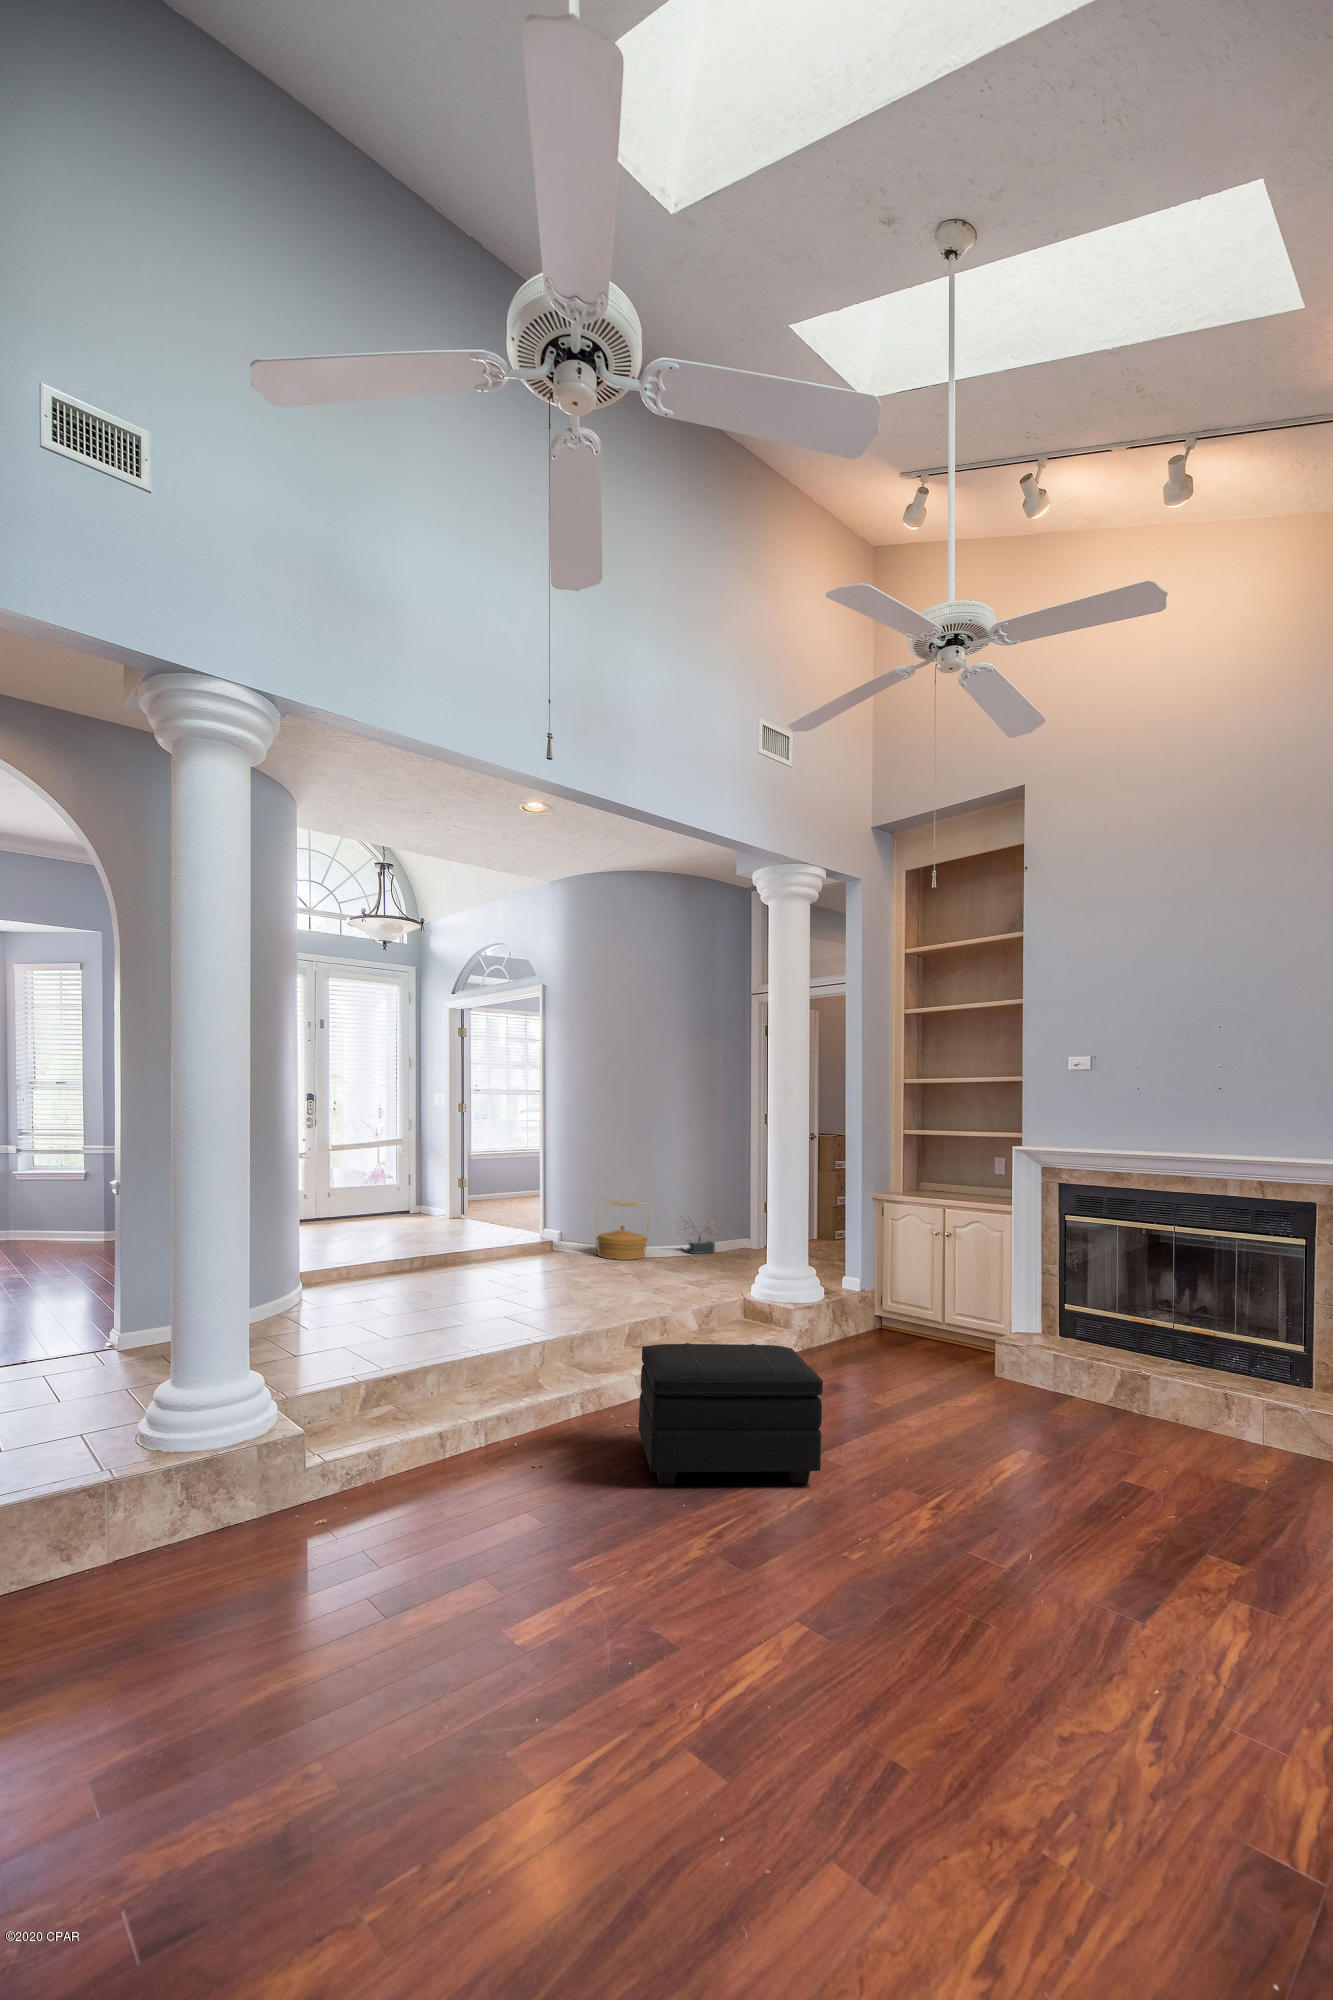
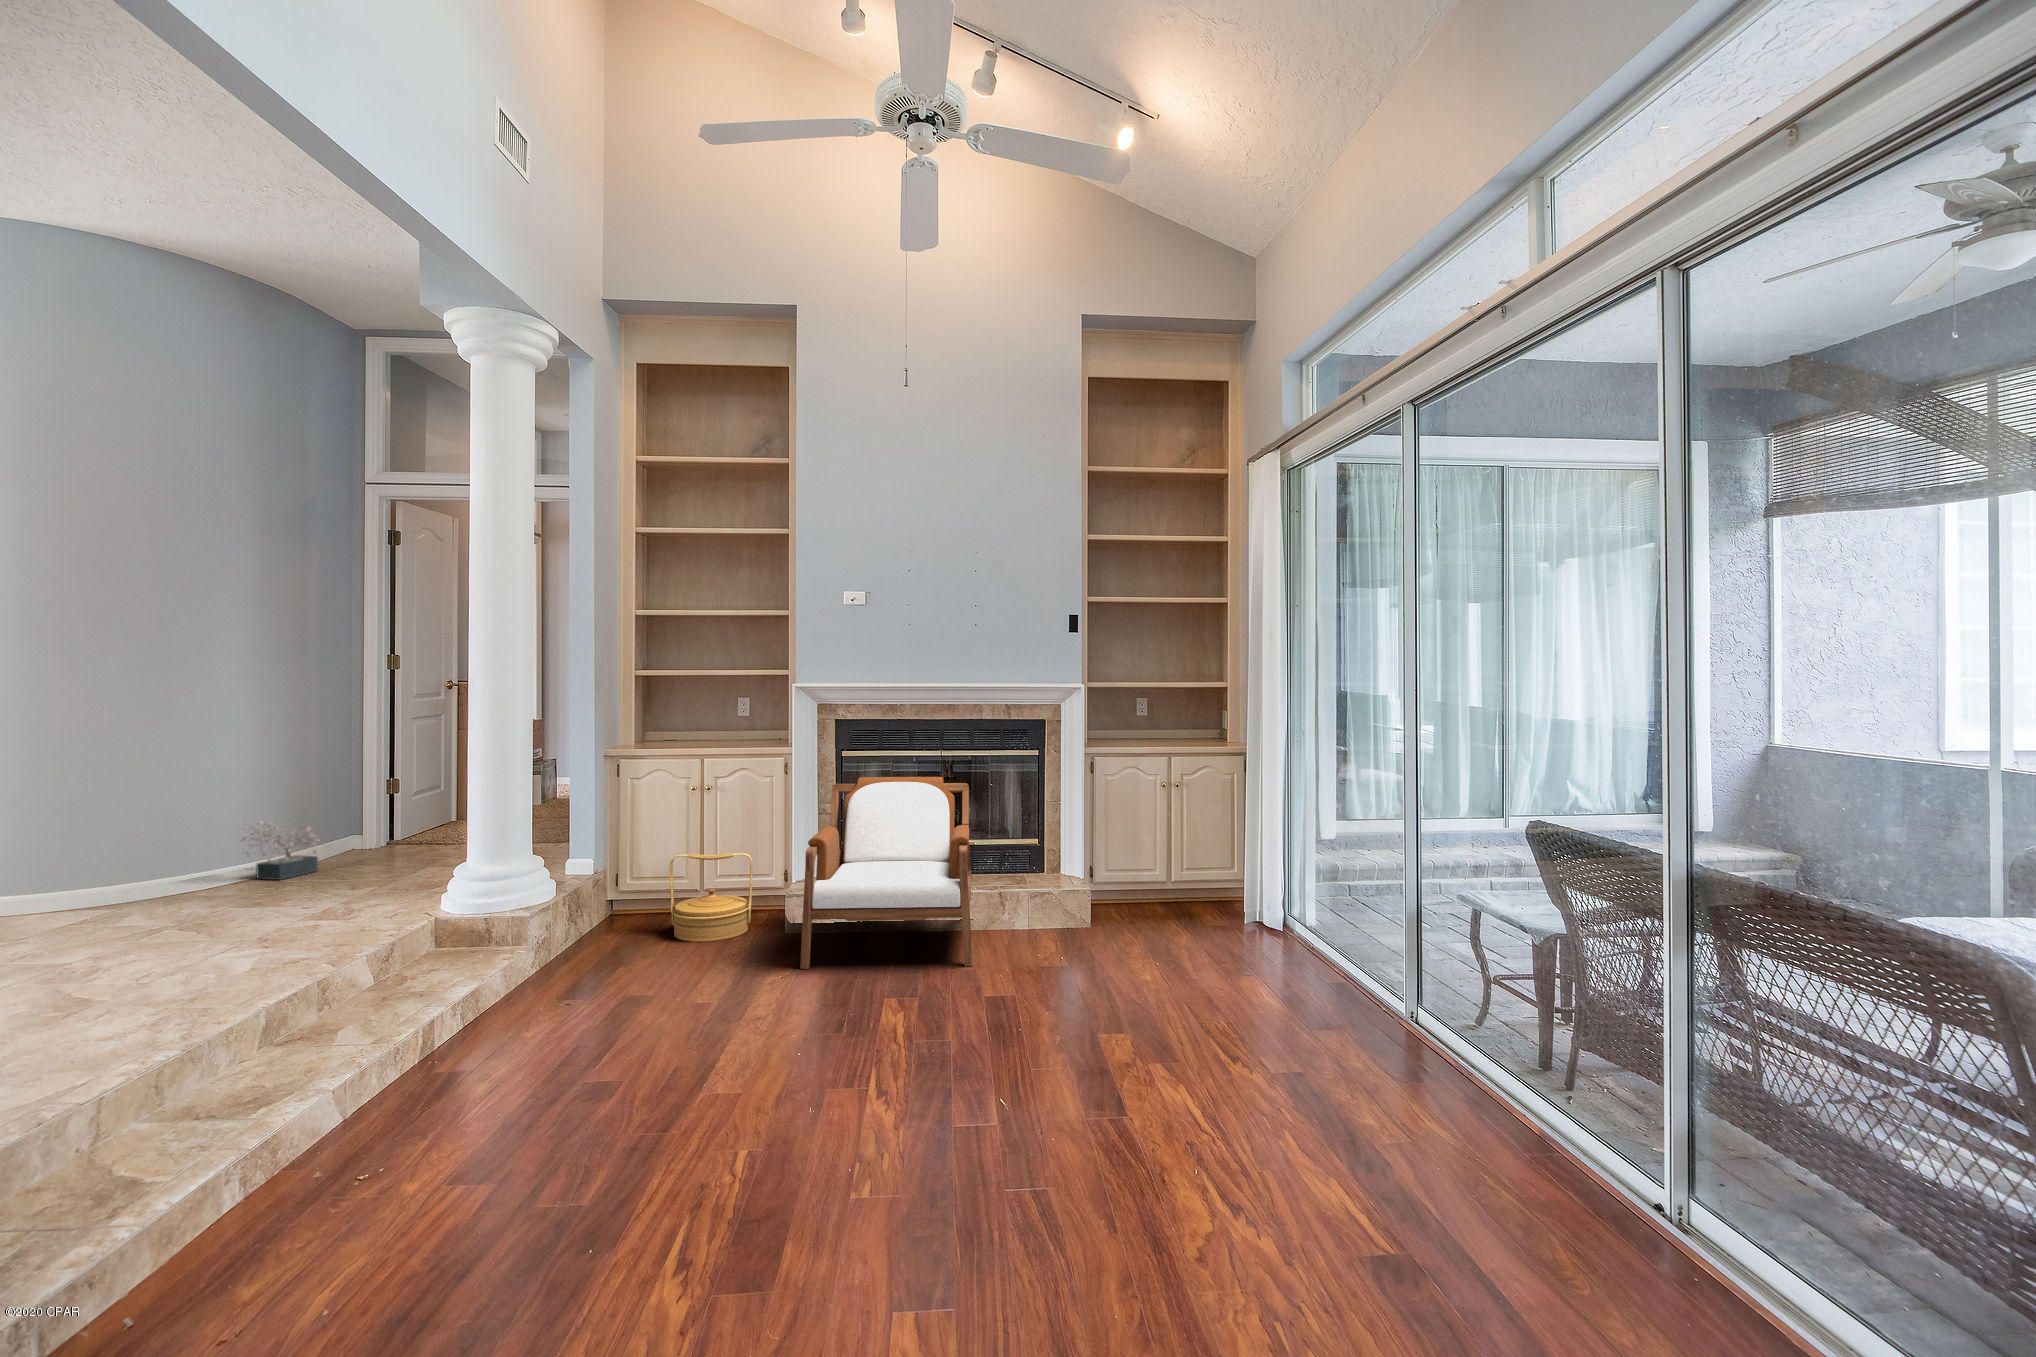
woven basket: present [596,1201,649,1260] -> present [669,852,753,942]
armchair: none [981,1244,1203,1451] -> present [800,777,973,969]
footstool: present [639,1343,823,1485] -> none [410,967,740,1239]

